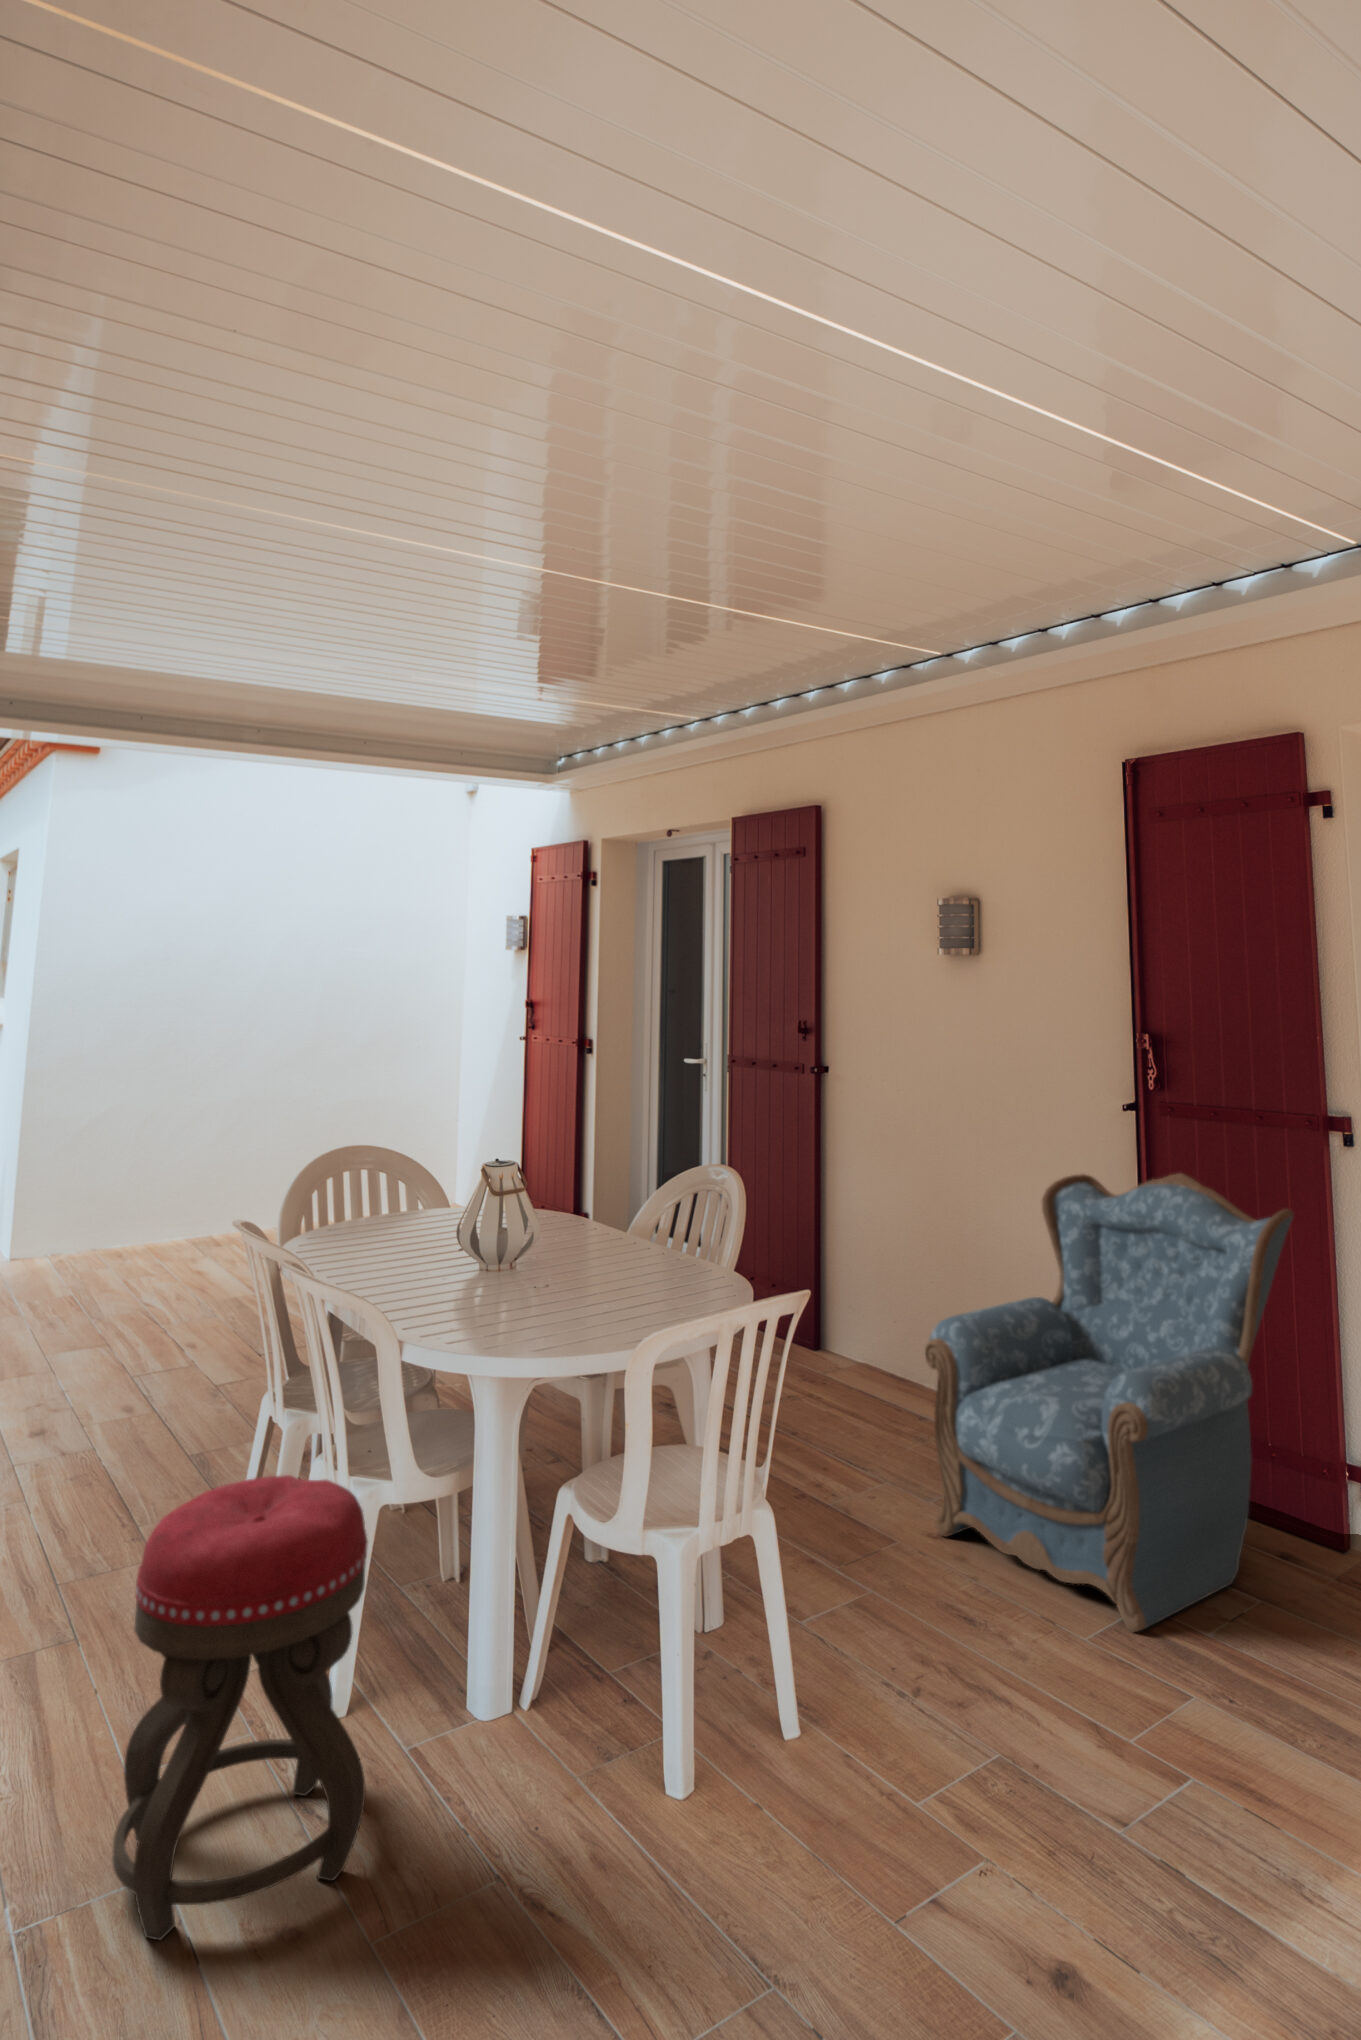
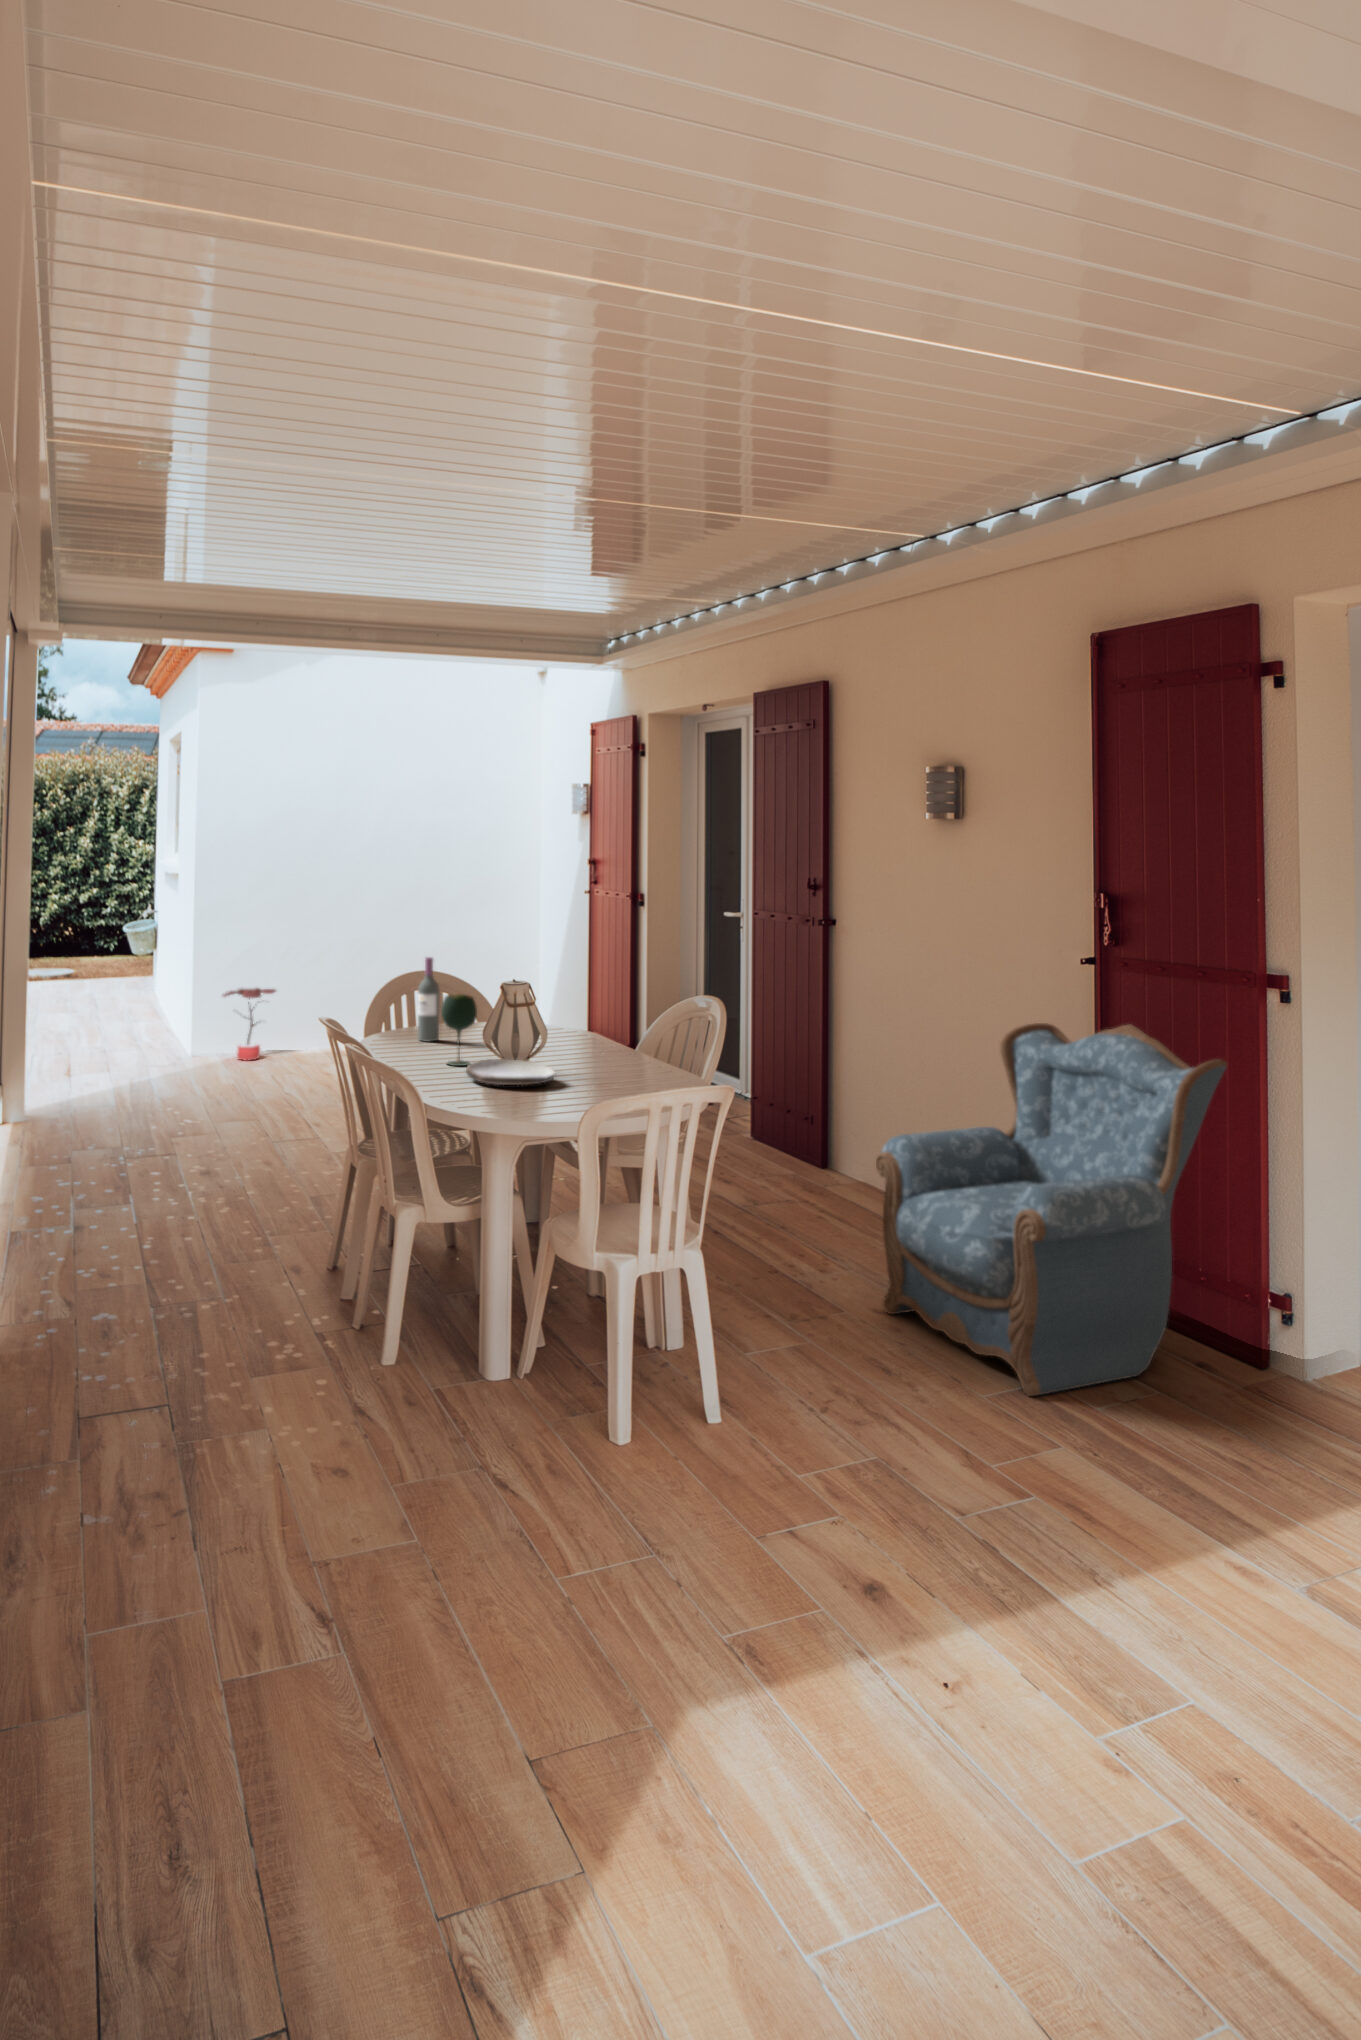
wine bottle: none [356,1129,387,1238] -> present [418,957,439,1041]
potted plant: none [54,1167,130,1259] -> present [224,988,275,1060]
wine glass: none [402,1178,450,1273] -> present [441,995,477,1066]
plate: none [442,1261,560,1298] -> present [466,1059,556,1085]
ottoman: present [112,1475,368,1940] -> none [239,1186,396,1458]

